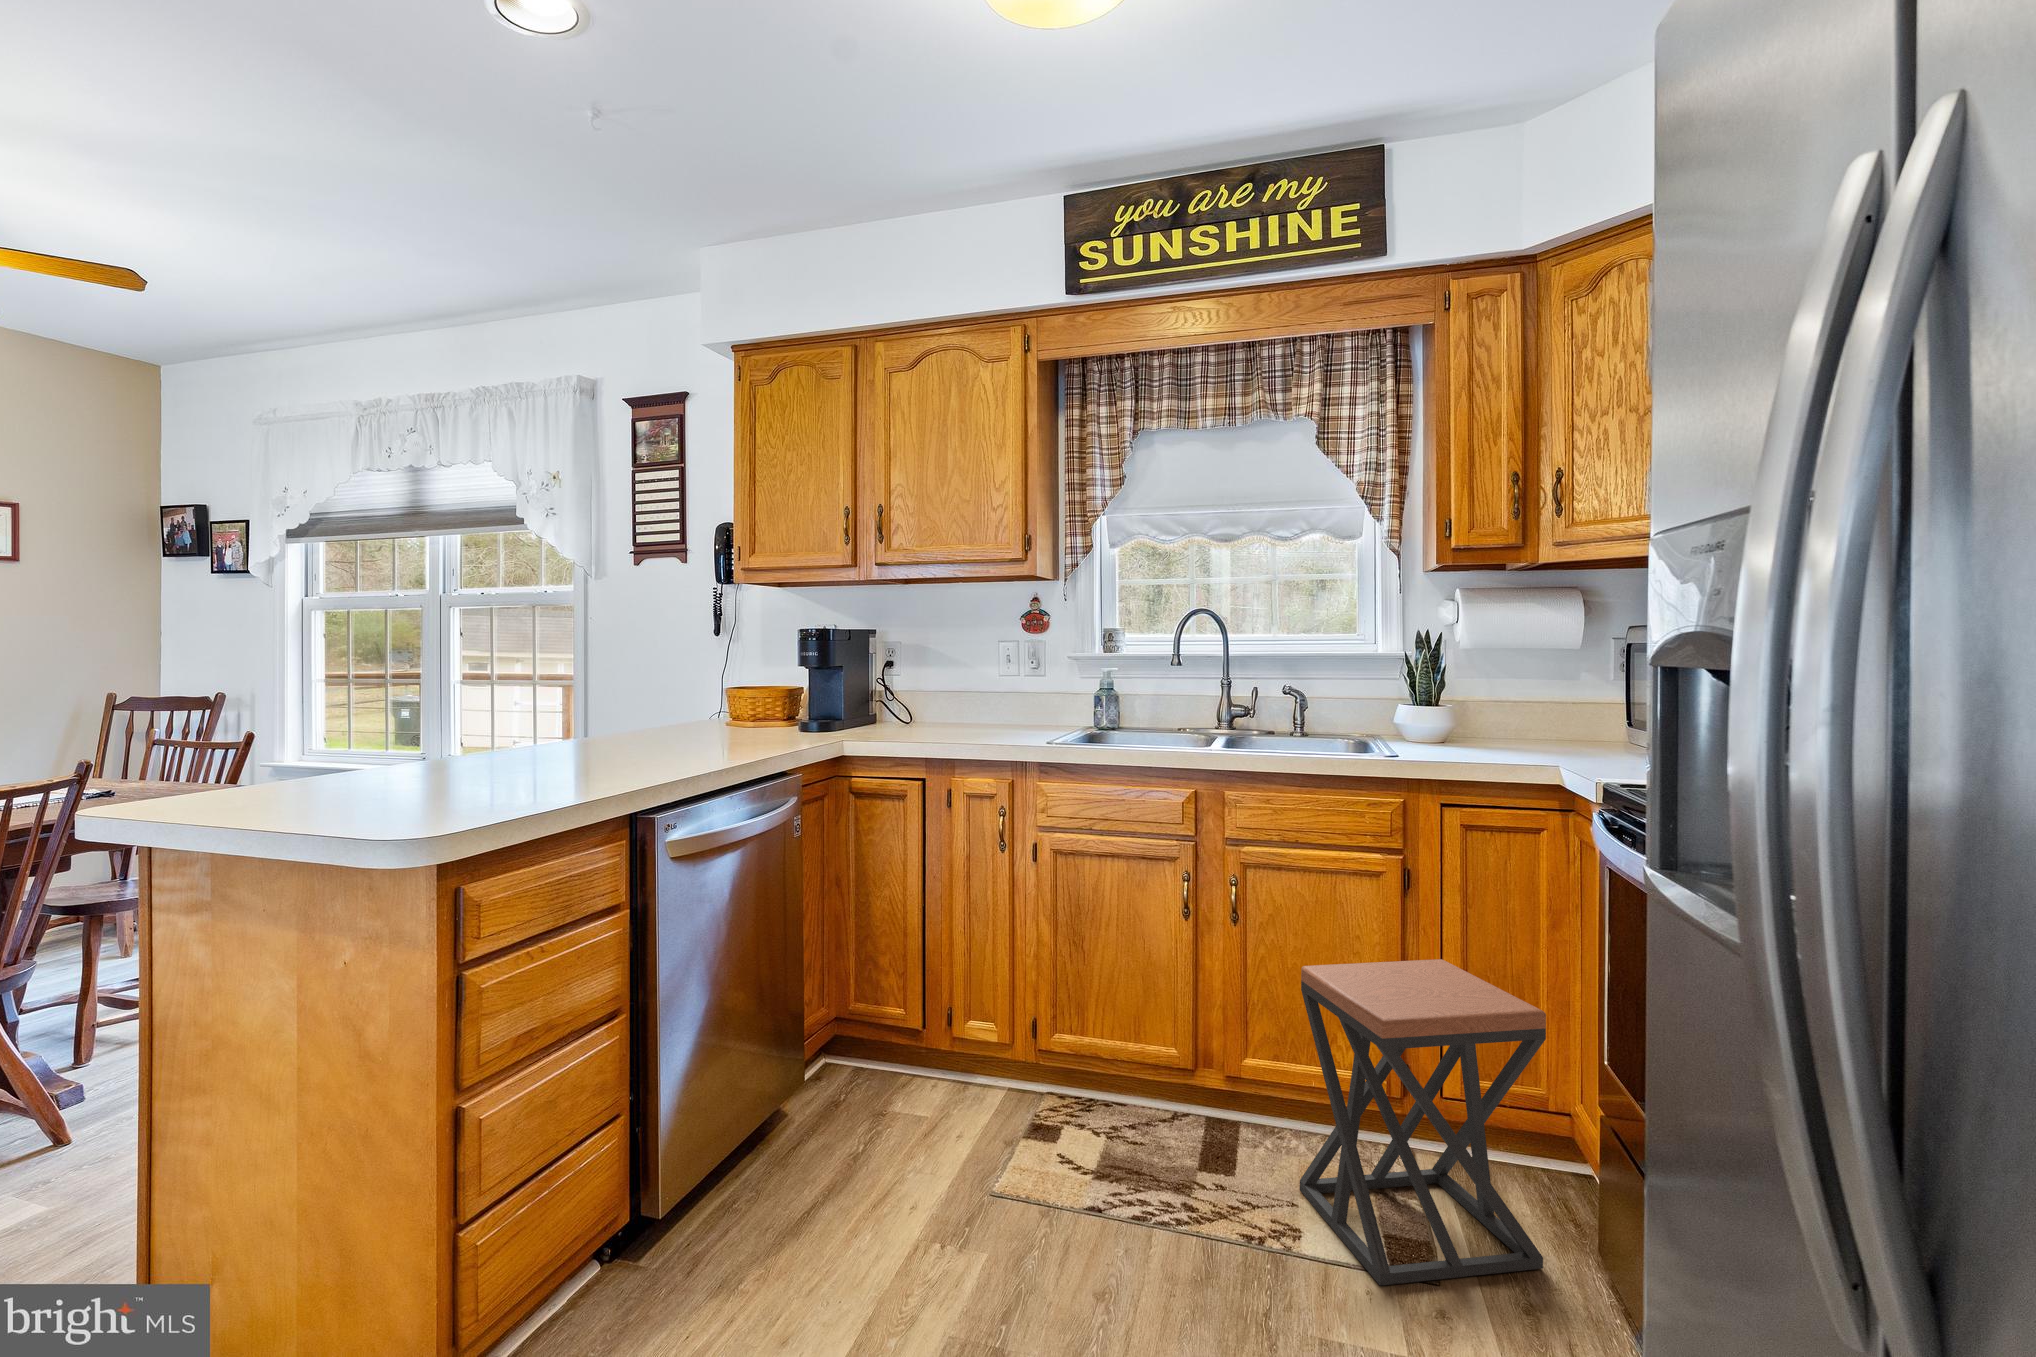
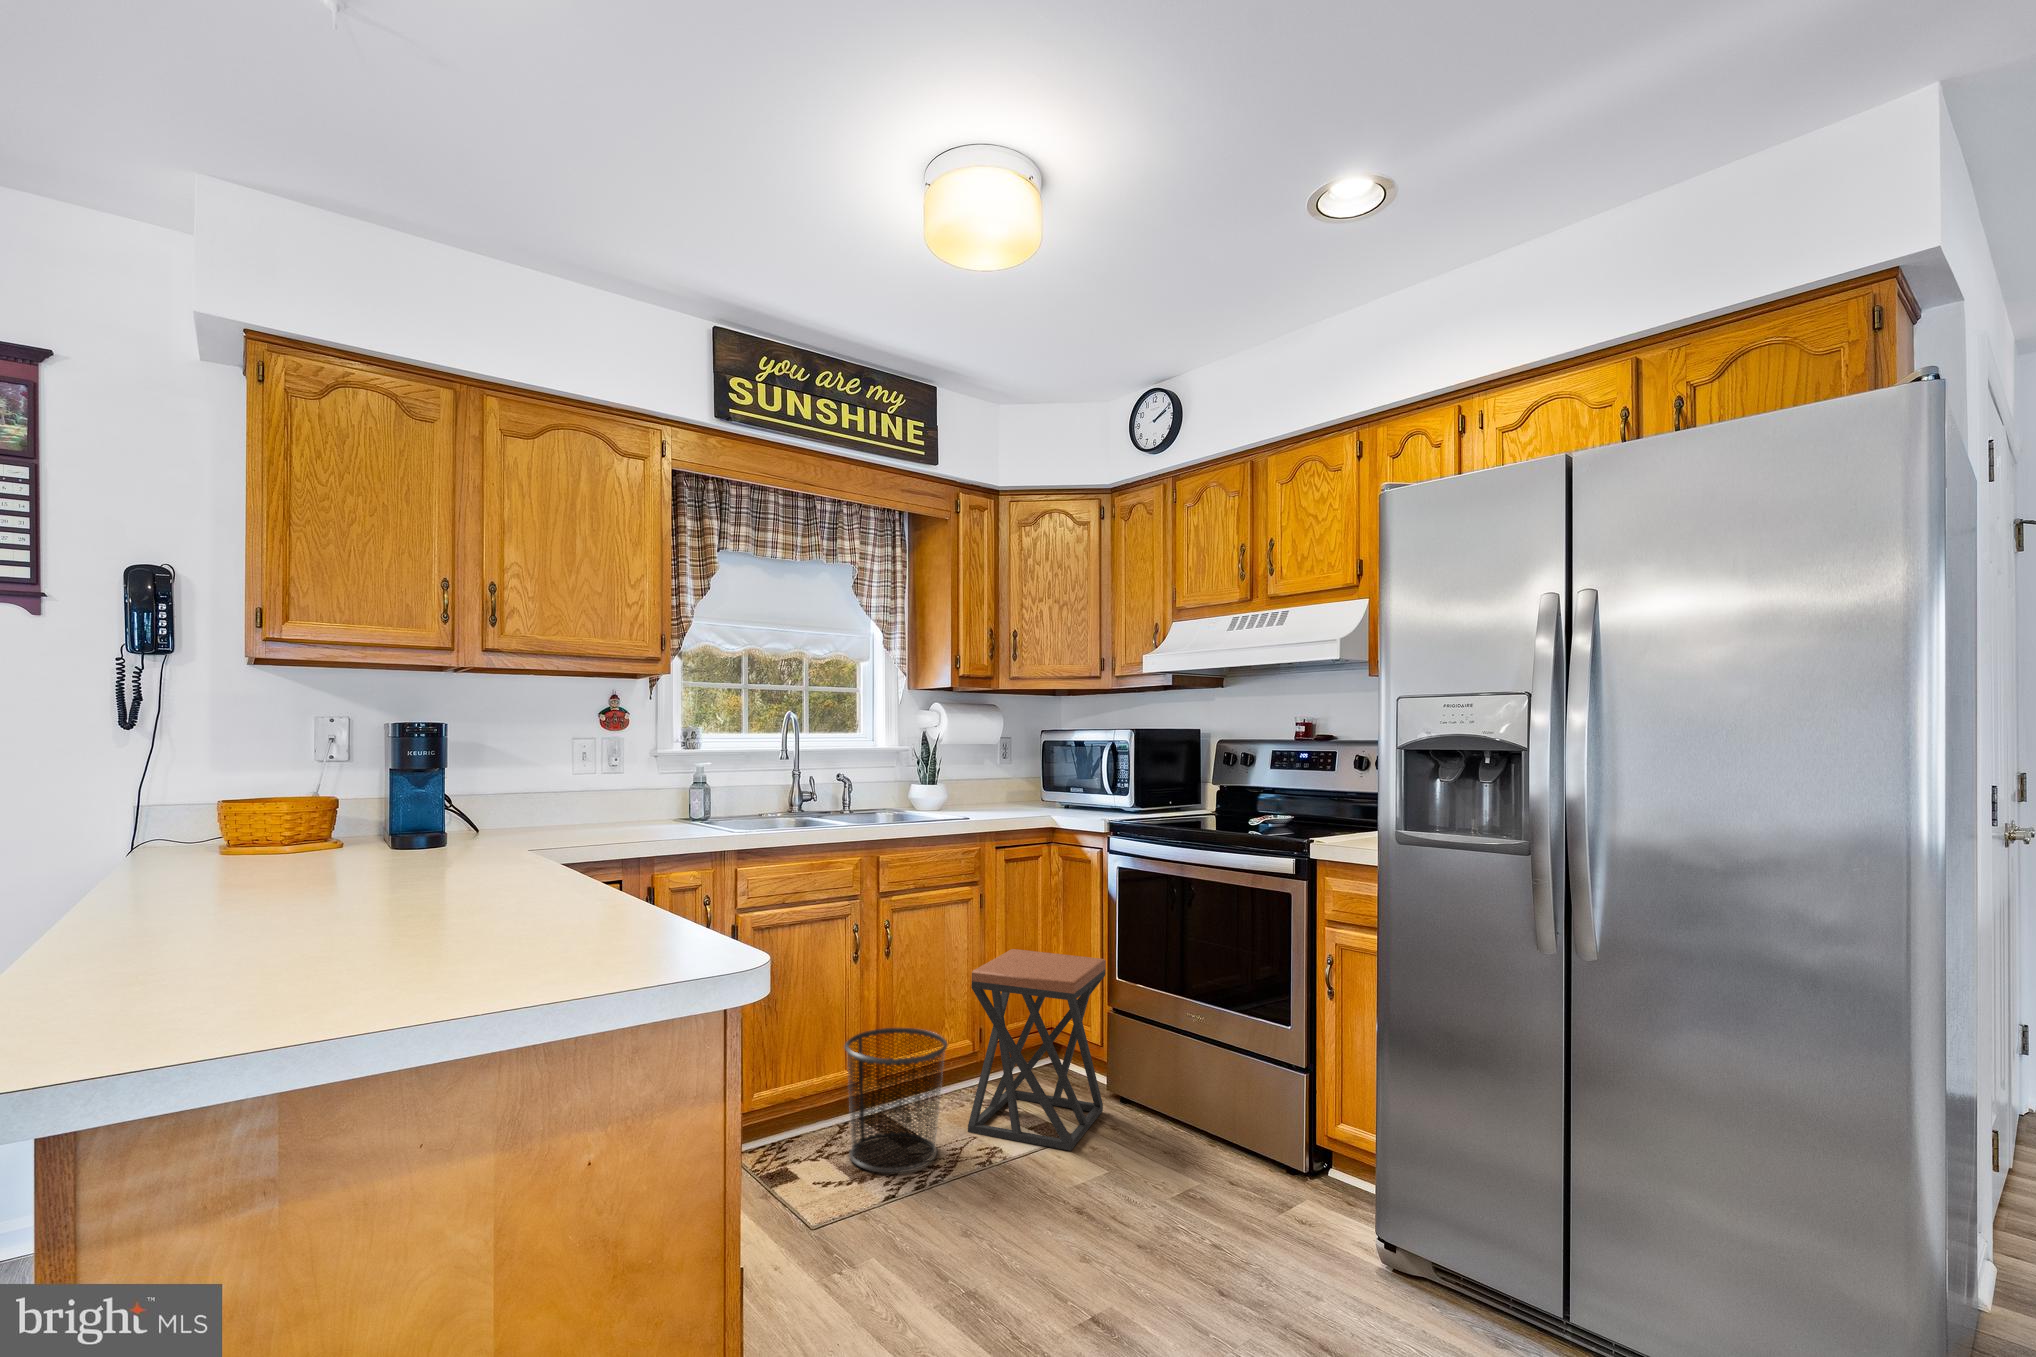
waste bin: none [1107,1005,1241,1196] -> present [845,1028,947,1173]

